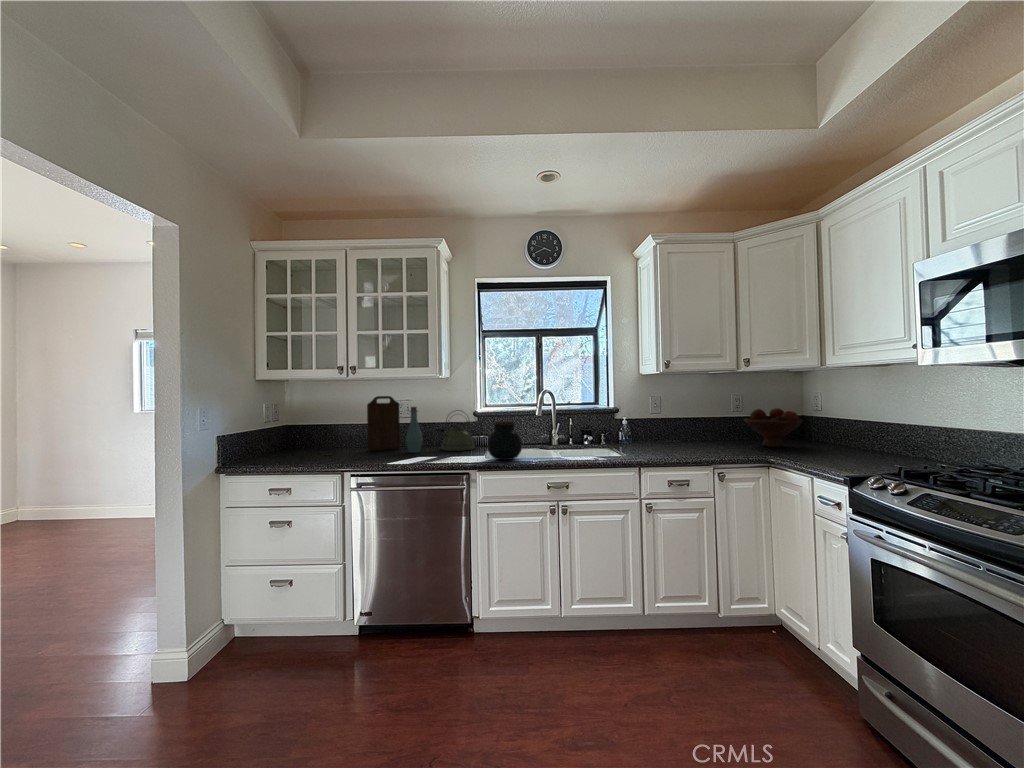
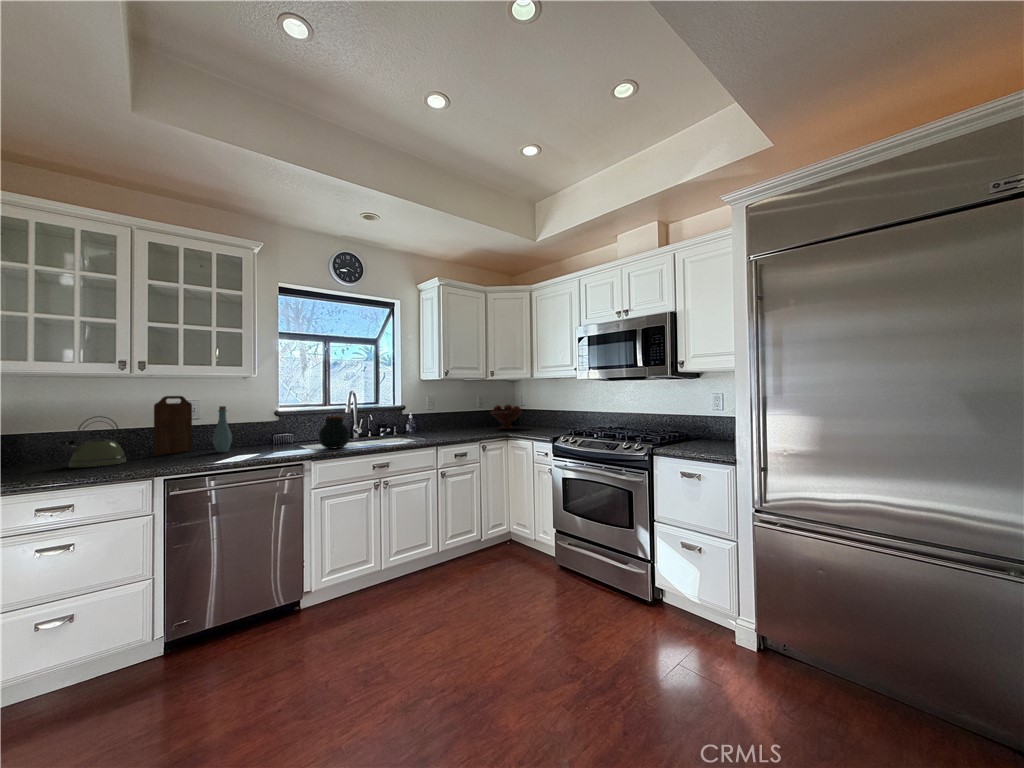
kettle: present [437,410,475,451] -> present [60,416,127,468]

